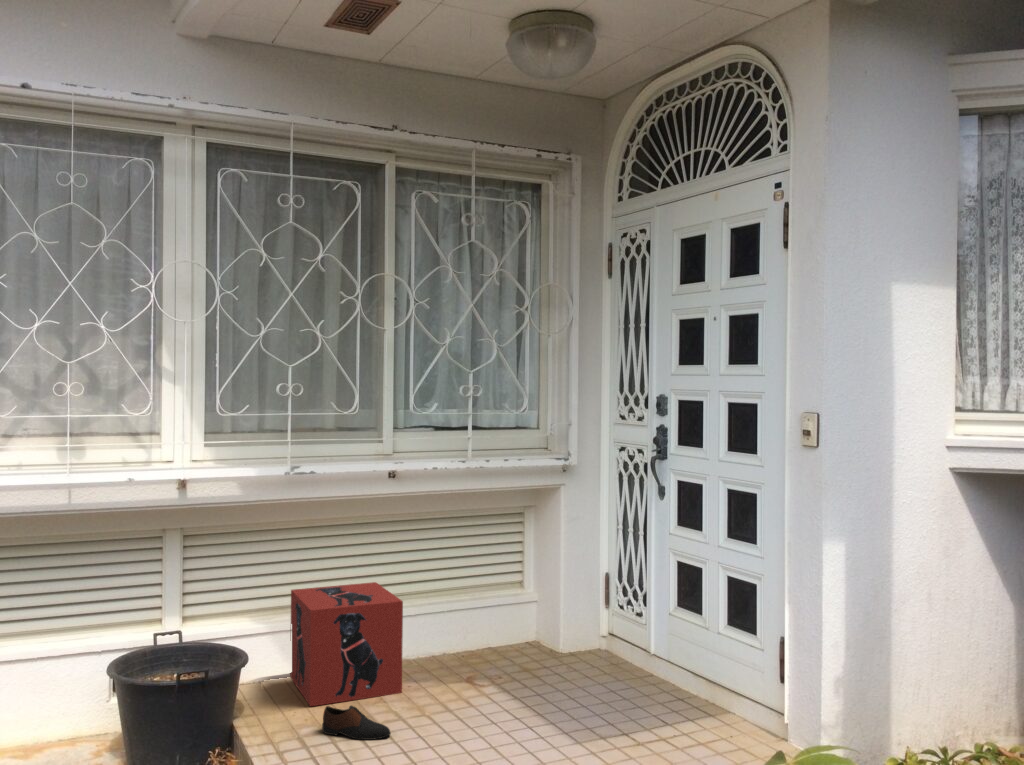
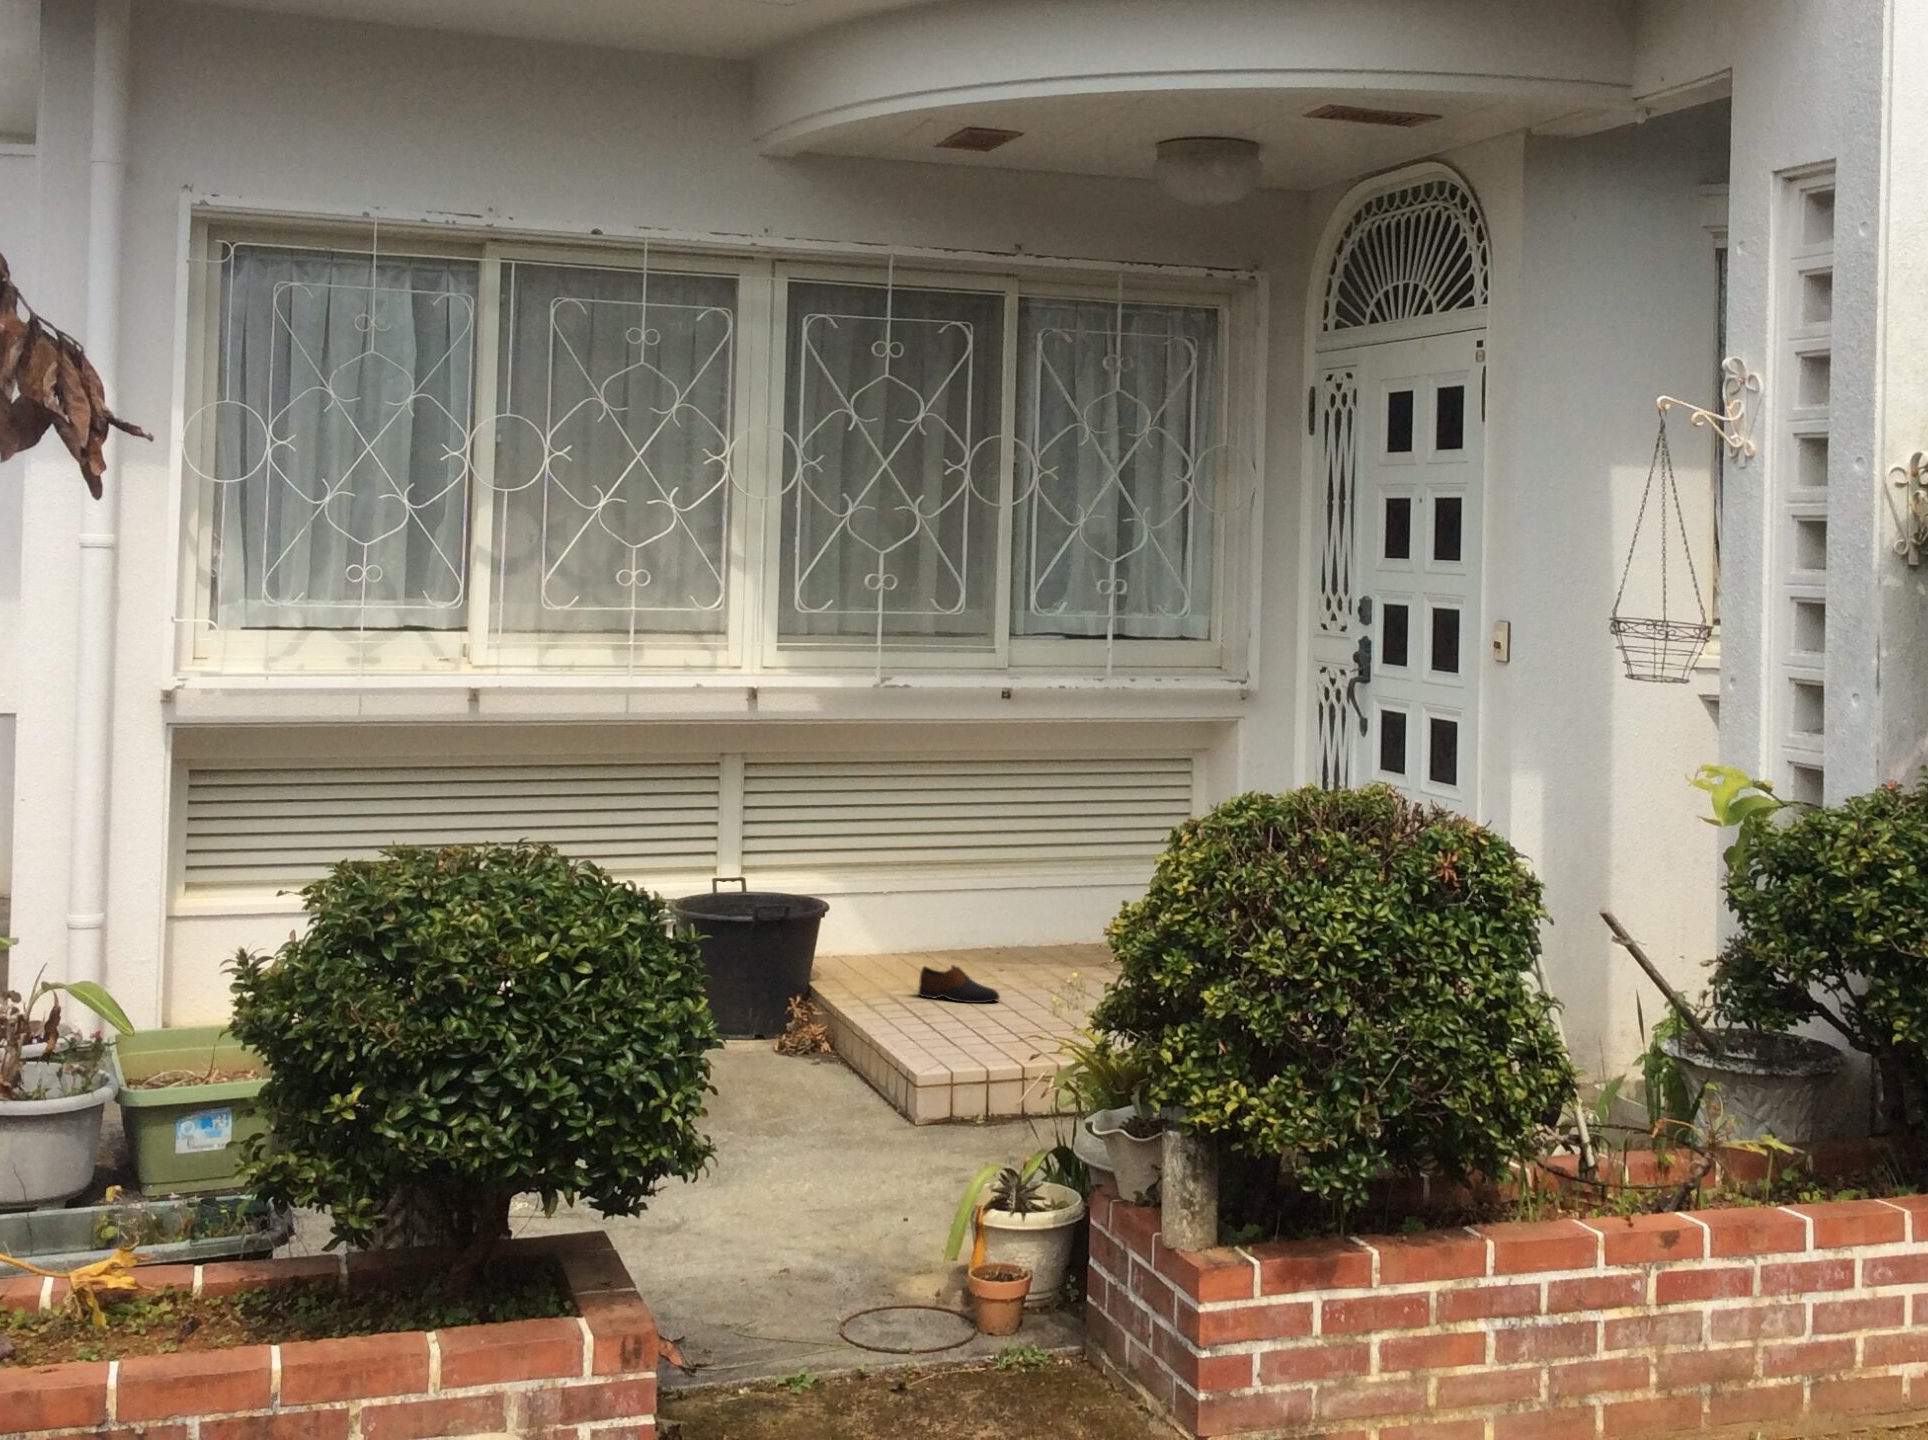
storage box: present [290,582,403,706] -> none [873,840,1020,978]

